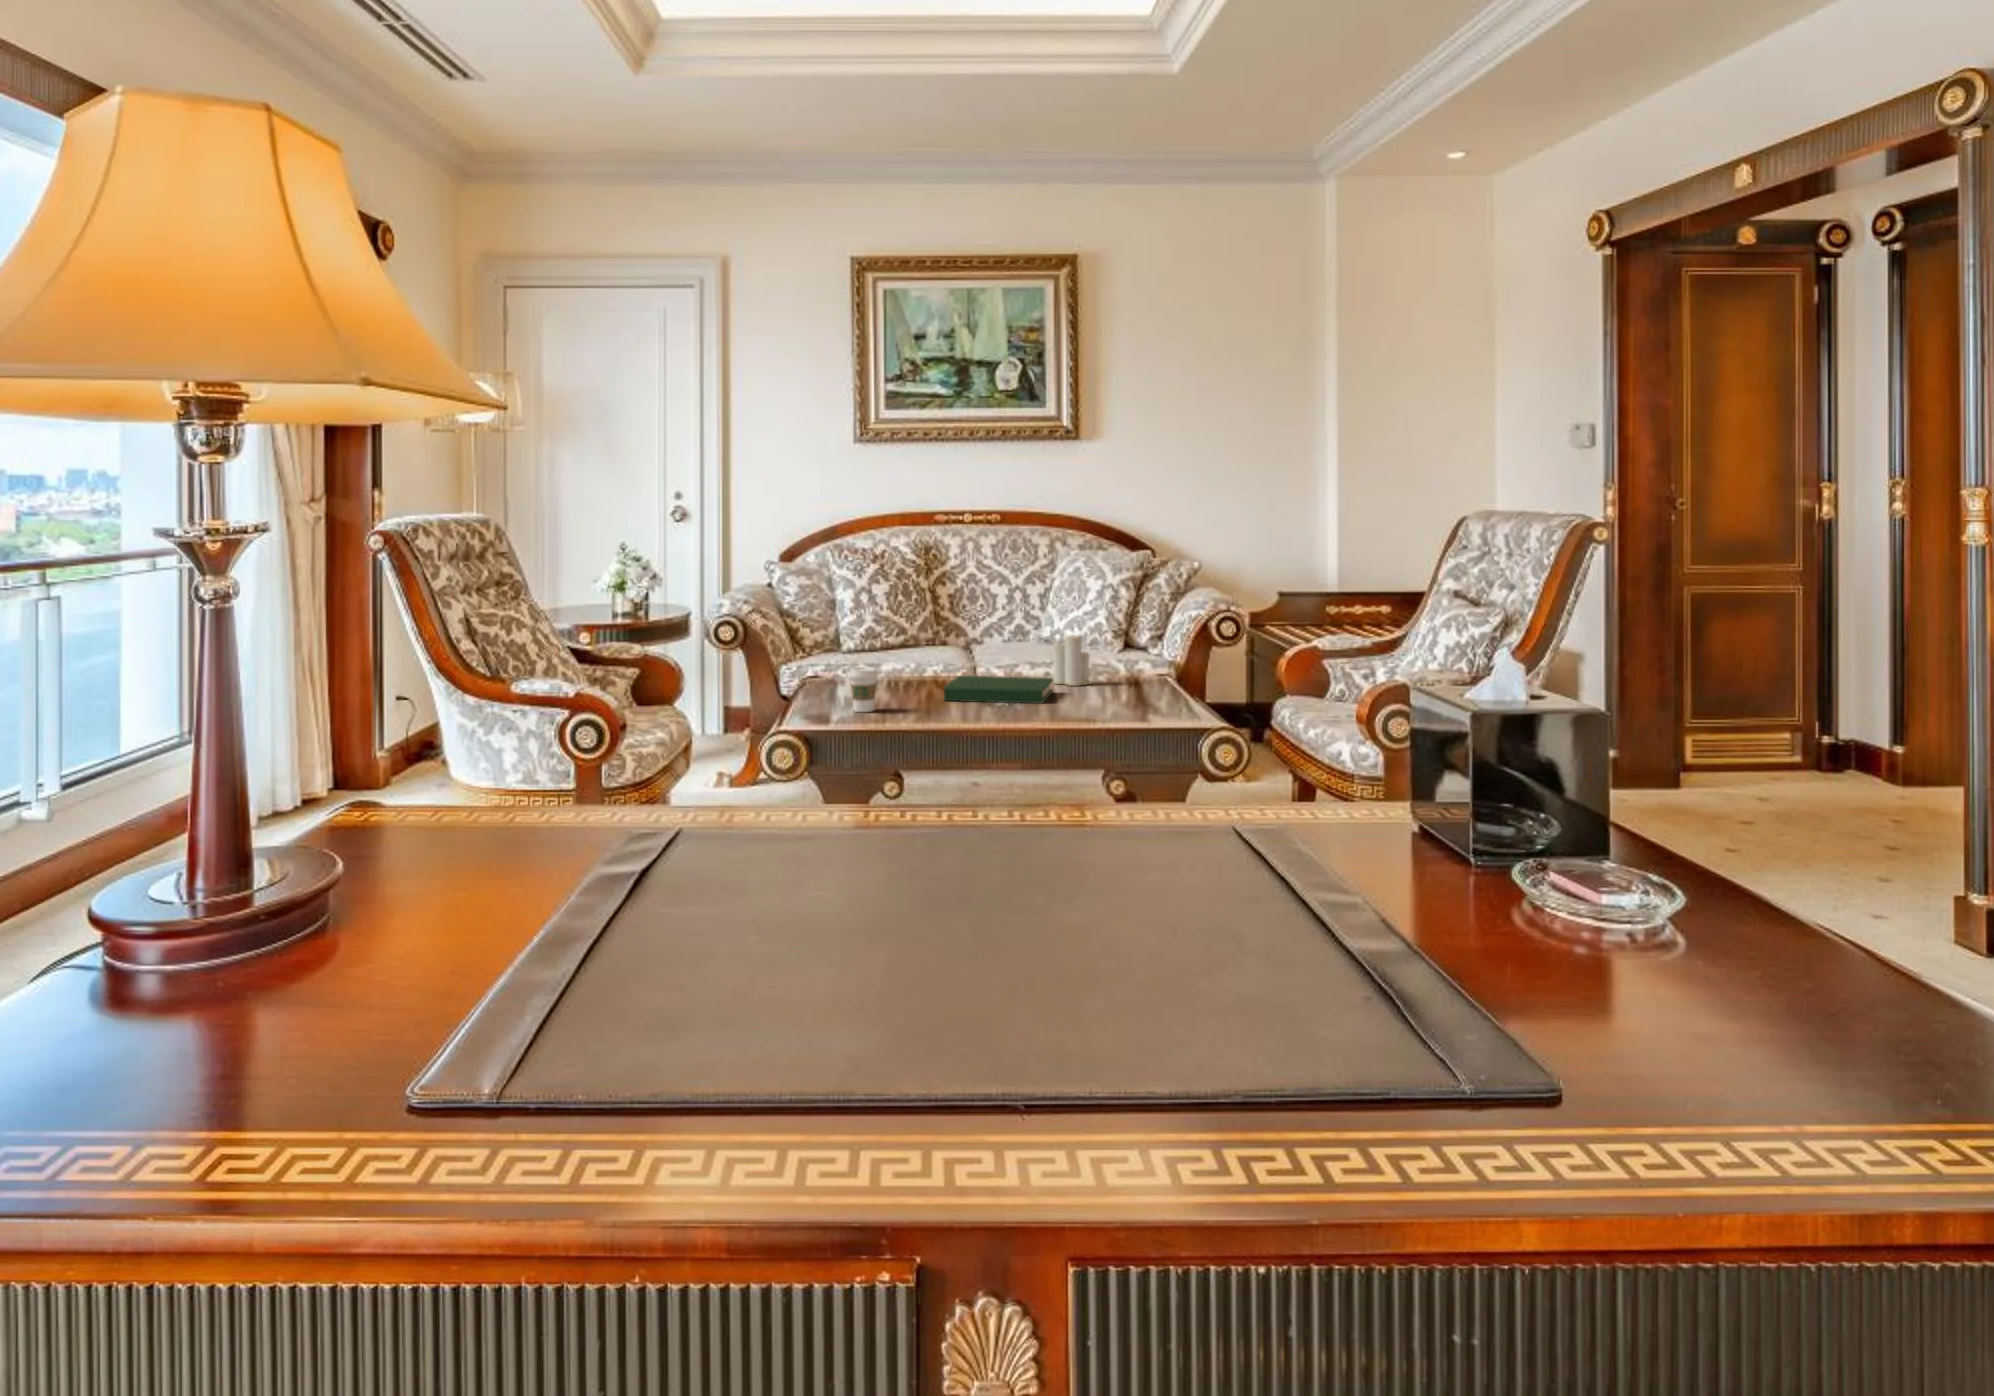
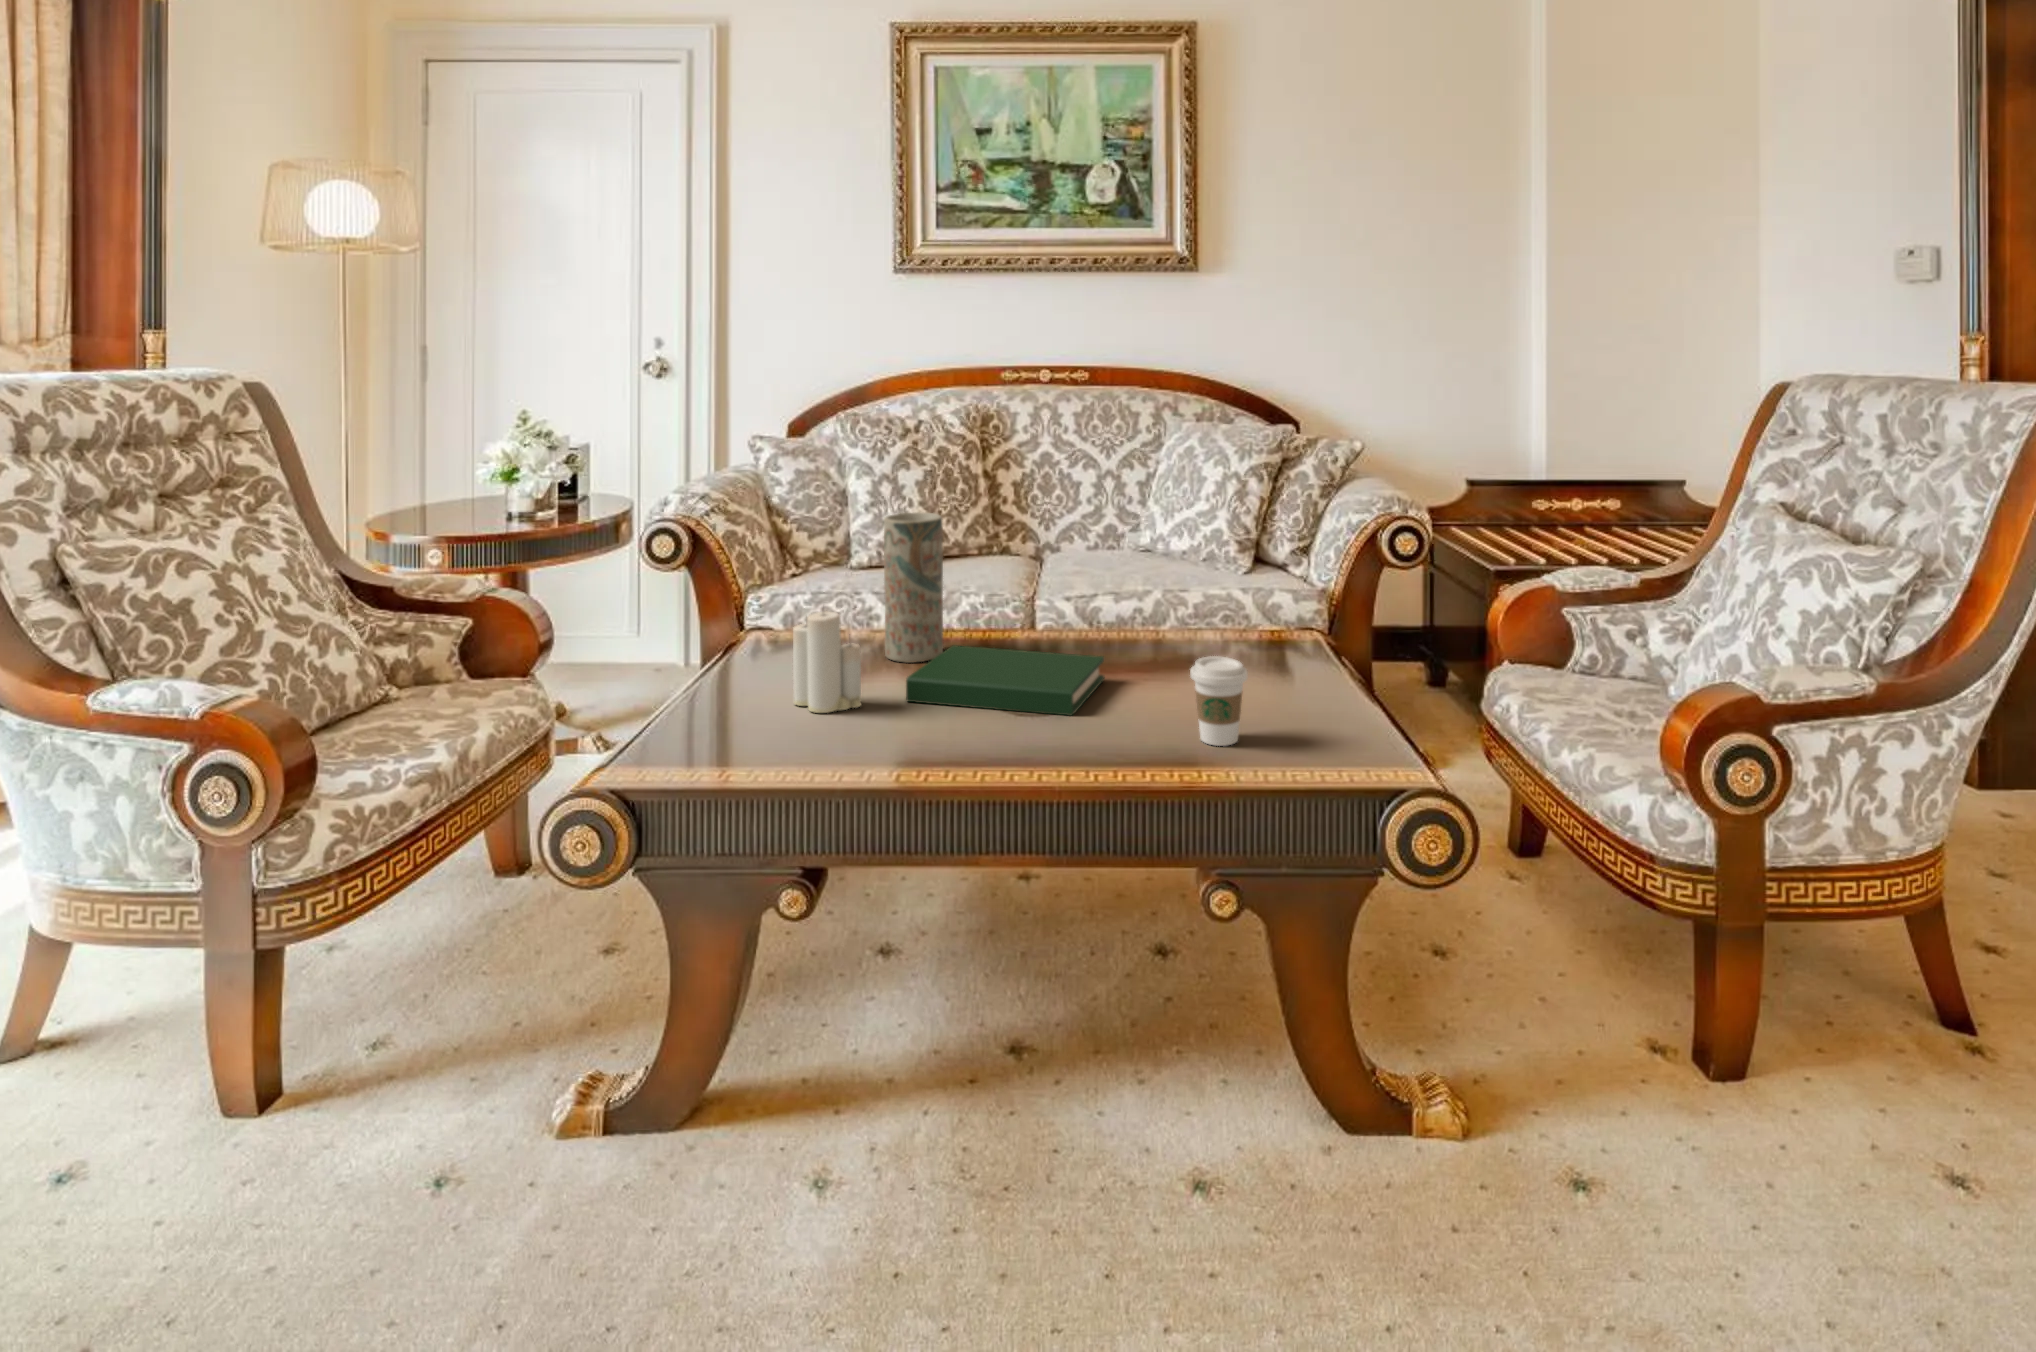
vase: none [912,599,948,689] -> present [884,512,943,663]
candle: present [1053,635,1091,686] -> present [793,612,861,713]
coffee cup: present [848,667,879,712] -> present [1190,656,1247,746]

